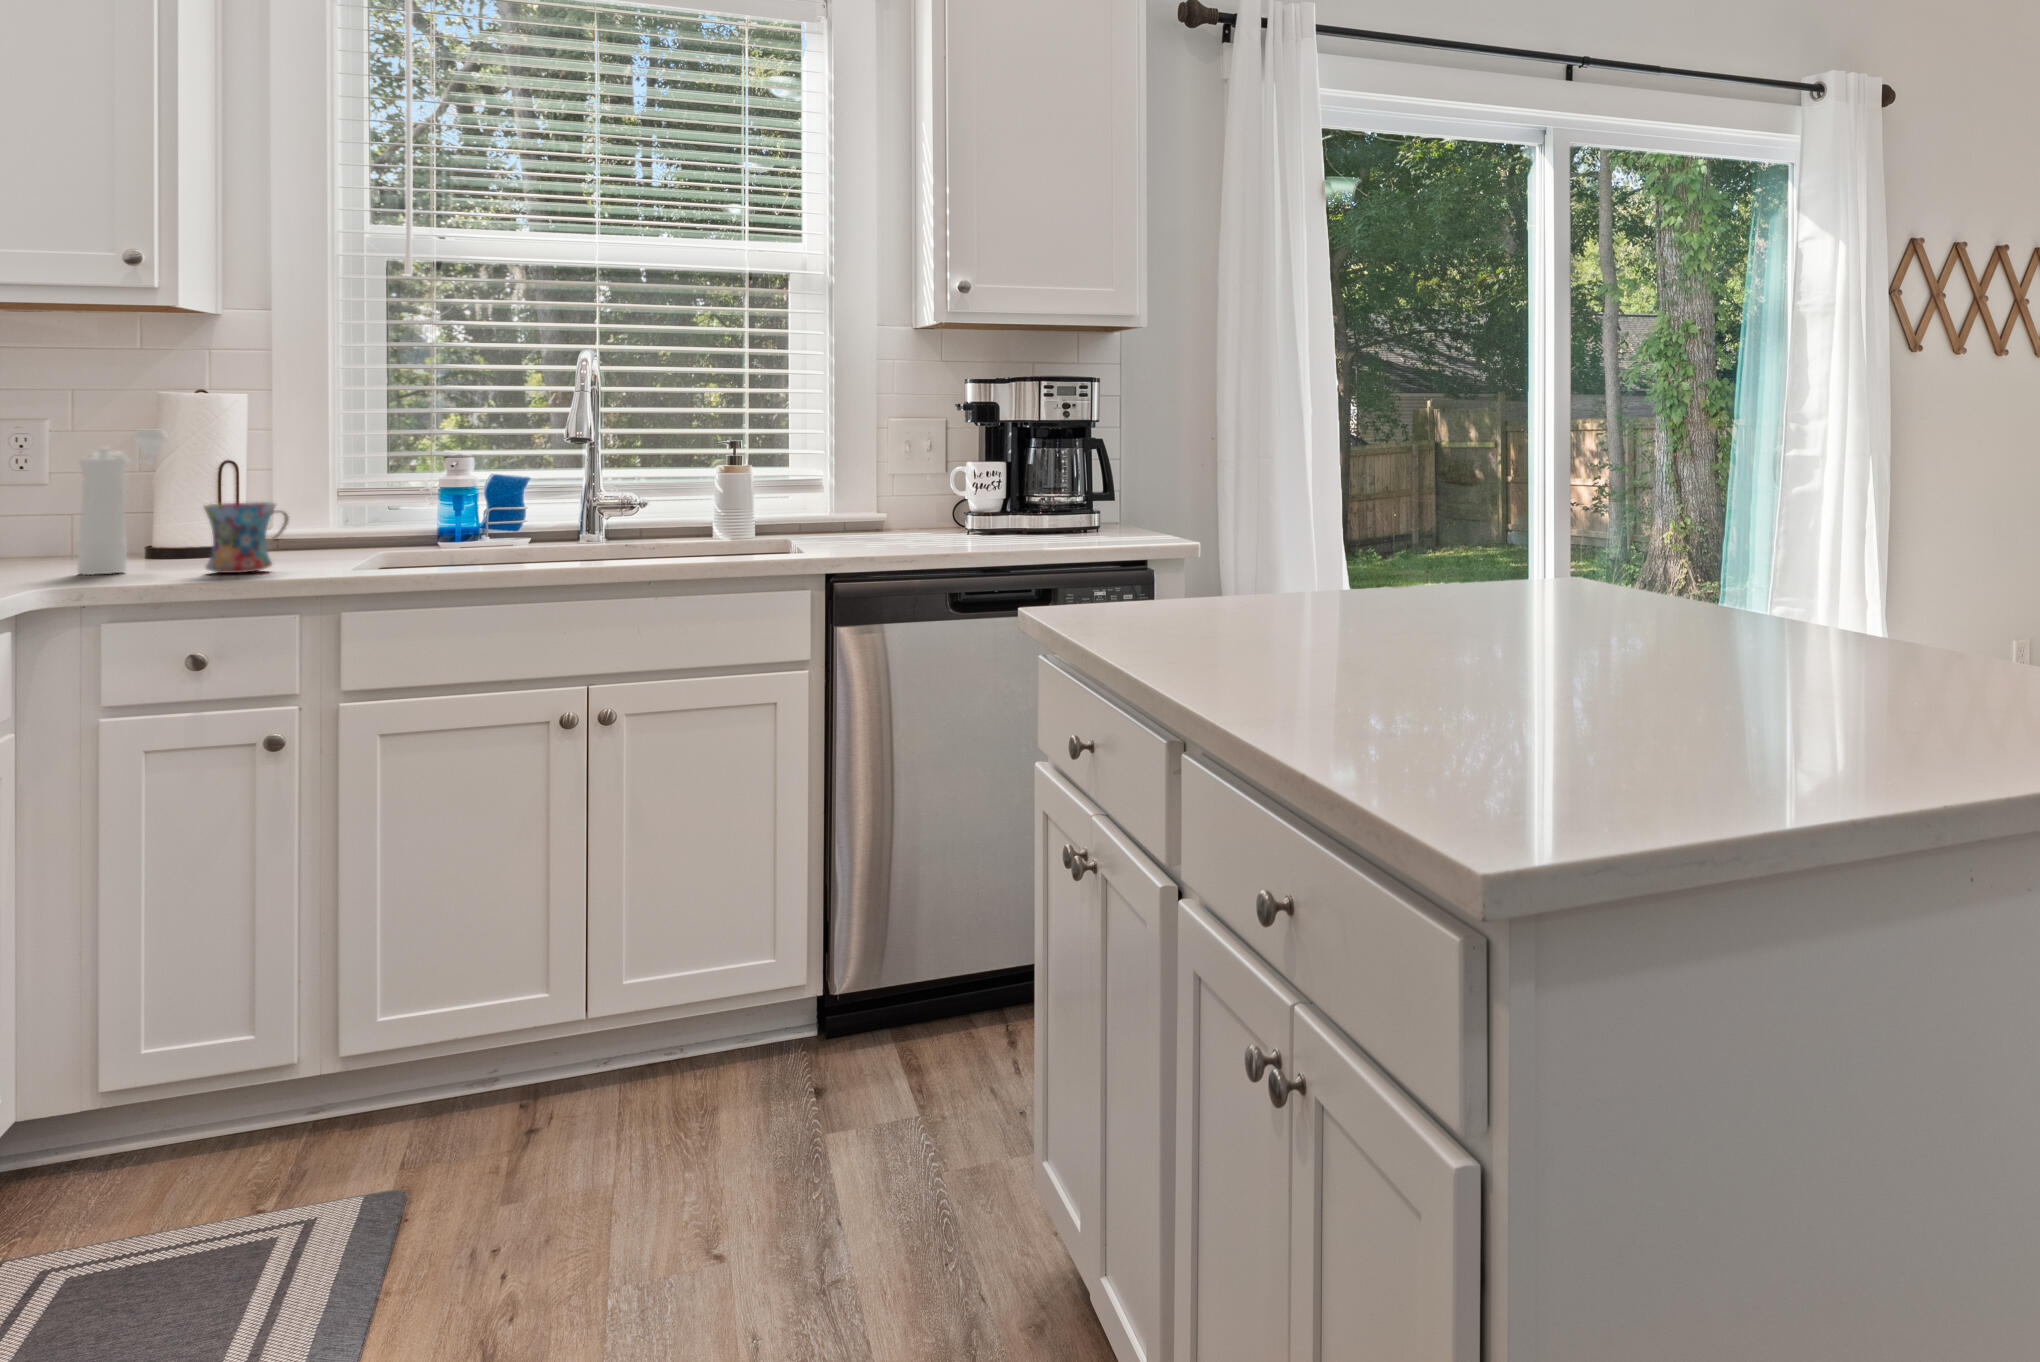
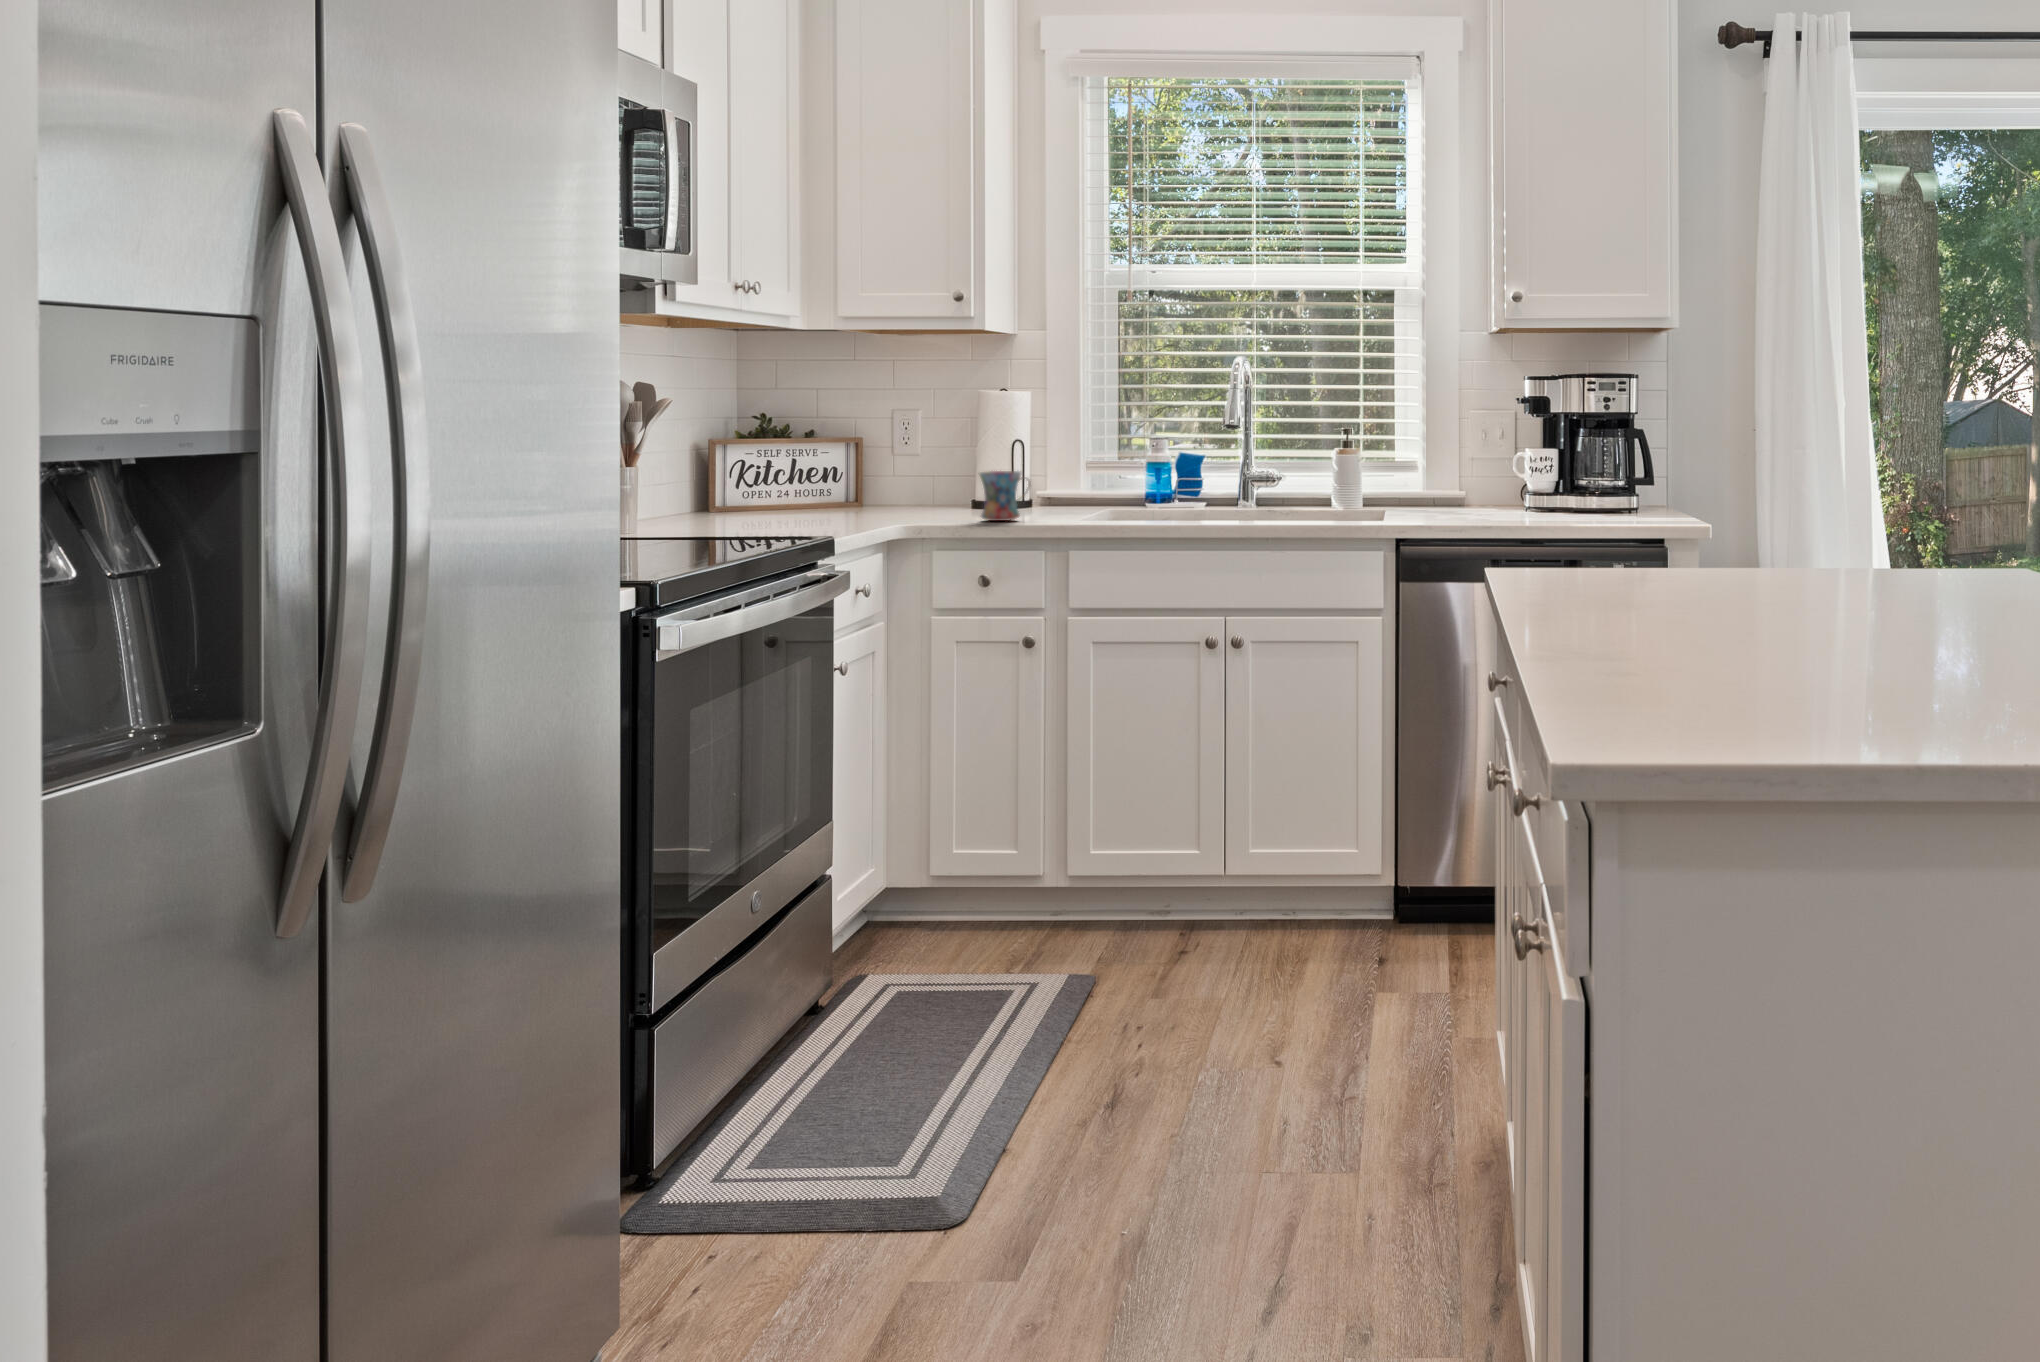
pepper mill: present [77,430,168,575] -> none [911,419,965,519]

